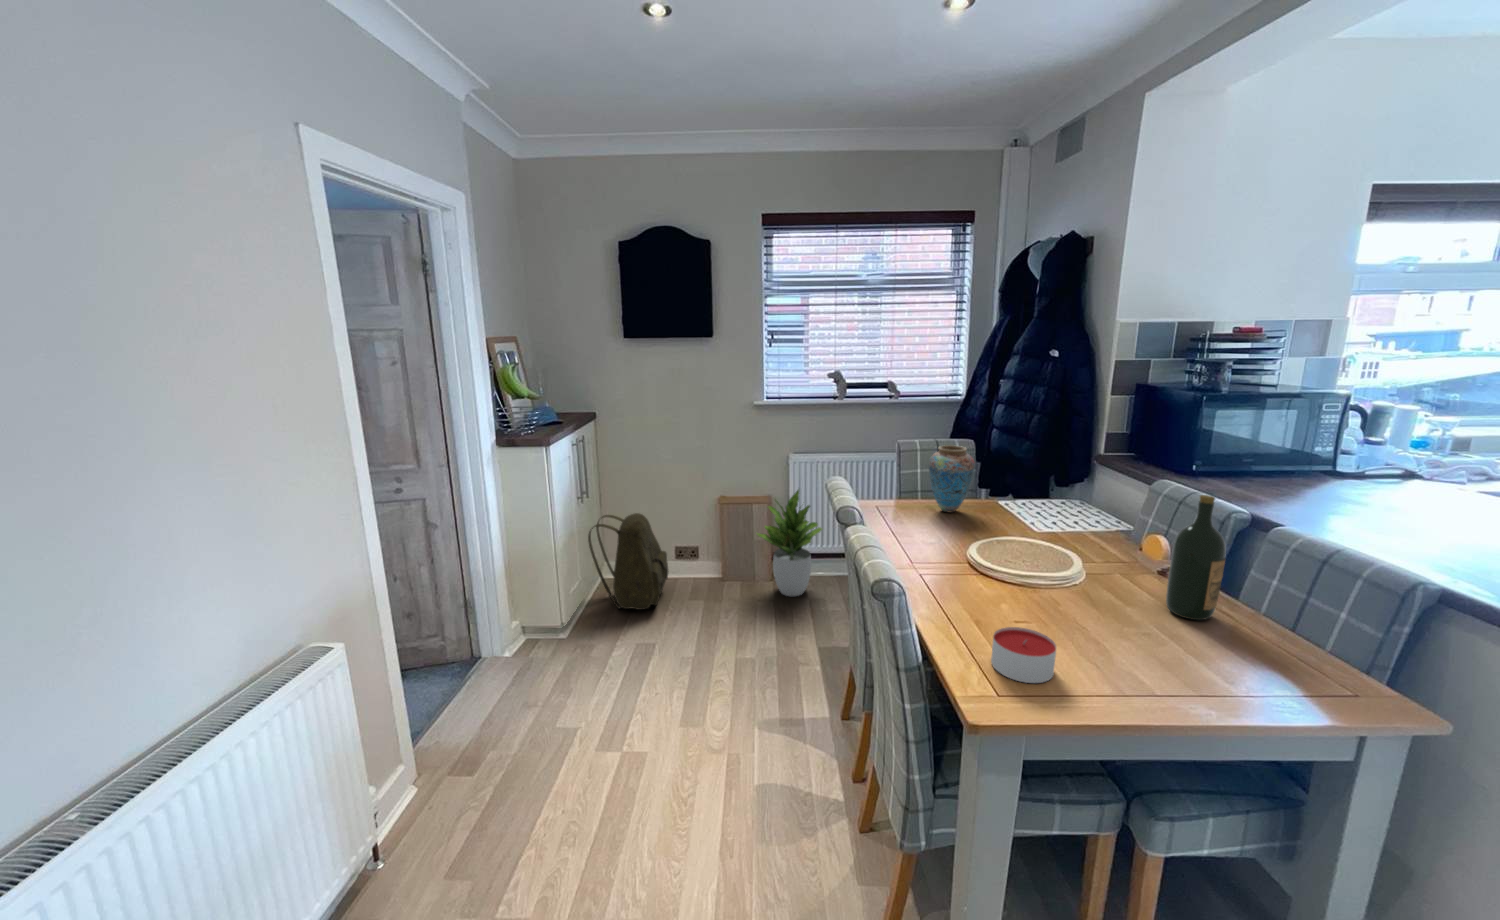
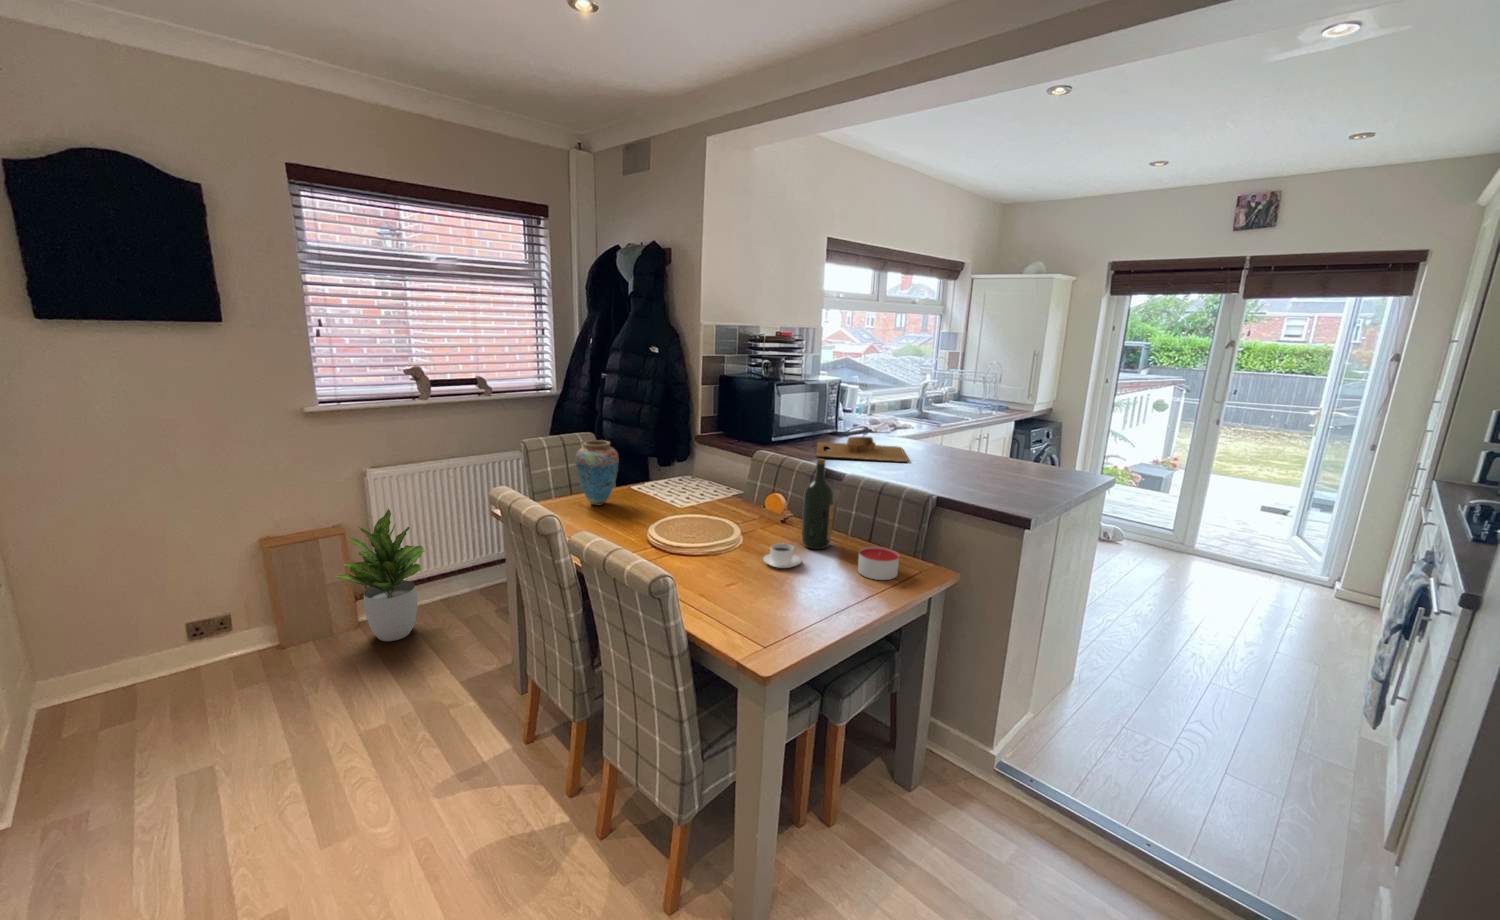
cutting board: none [1260,481,1461,531] -> present [816,437,908,462]
backpack: present [588,513,669,610] -> none [19,591,194,746]
coffee cup: none [1086,594,1144,628] -> present [763,543,801,568]
candle: present [991,627,1056,683] -> present [858,547,899,580]

